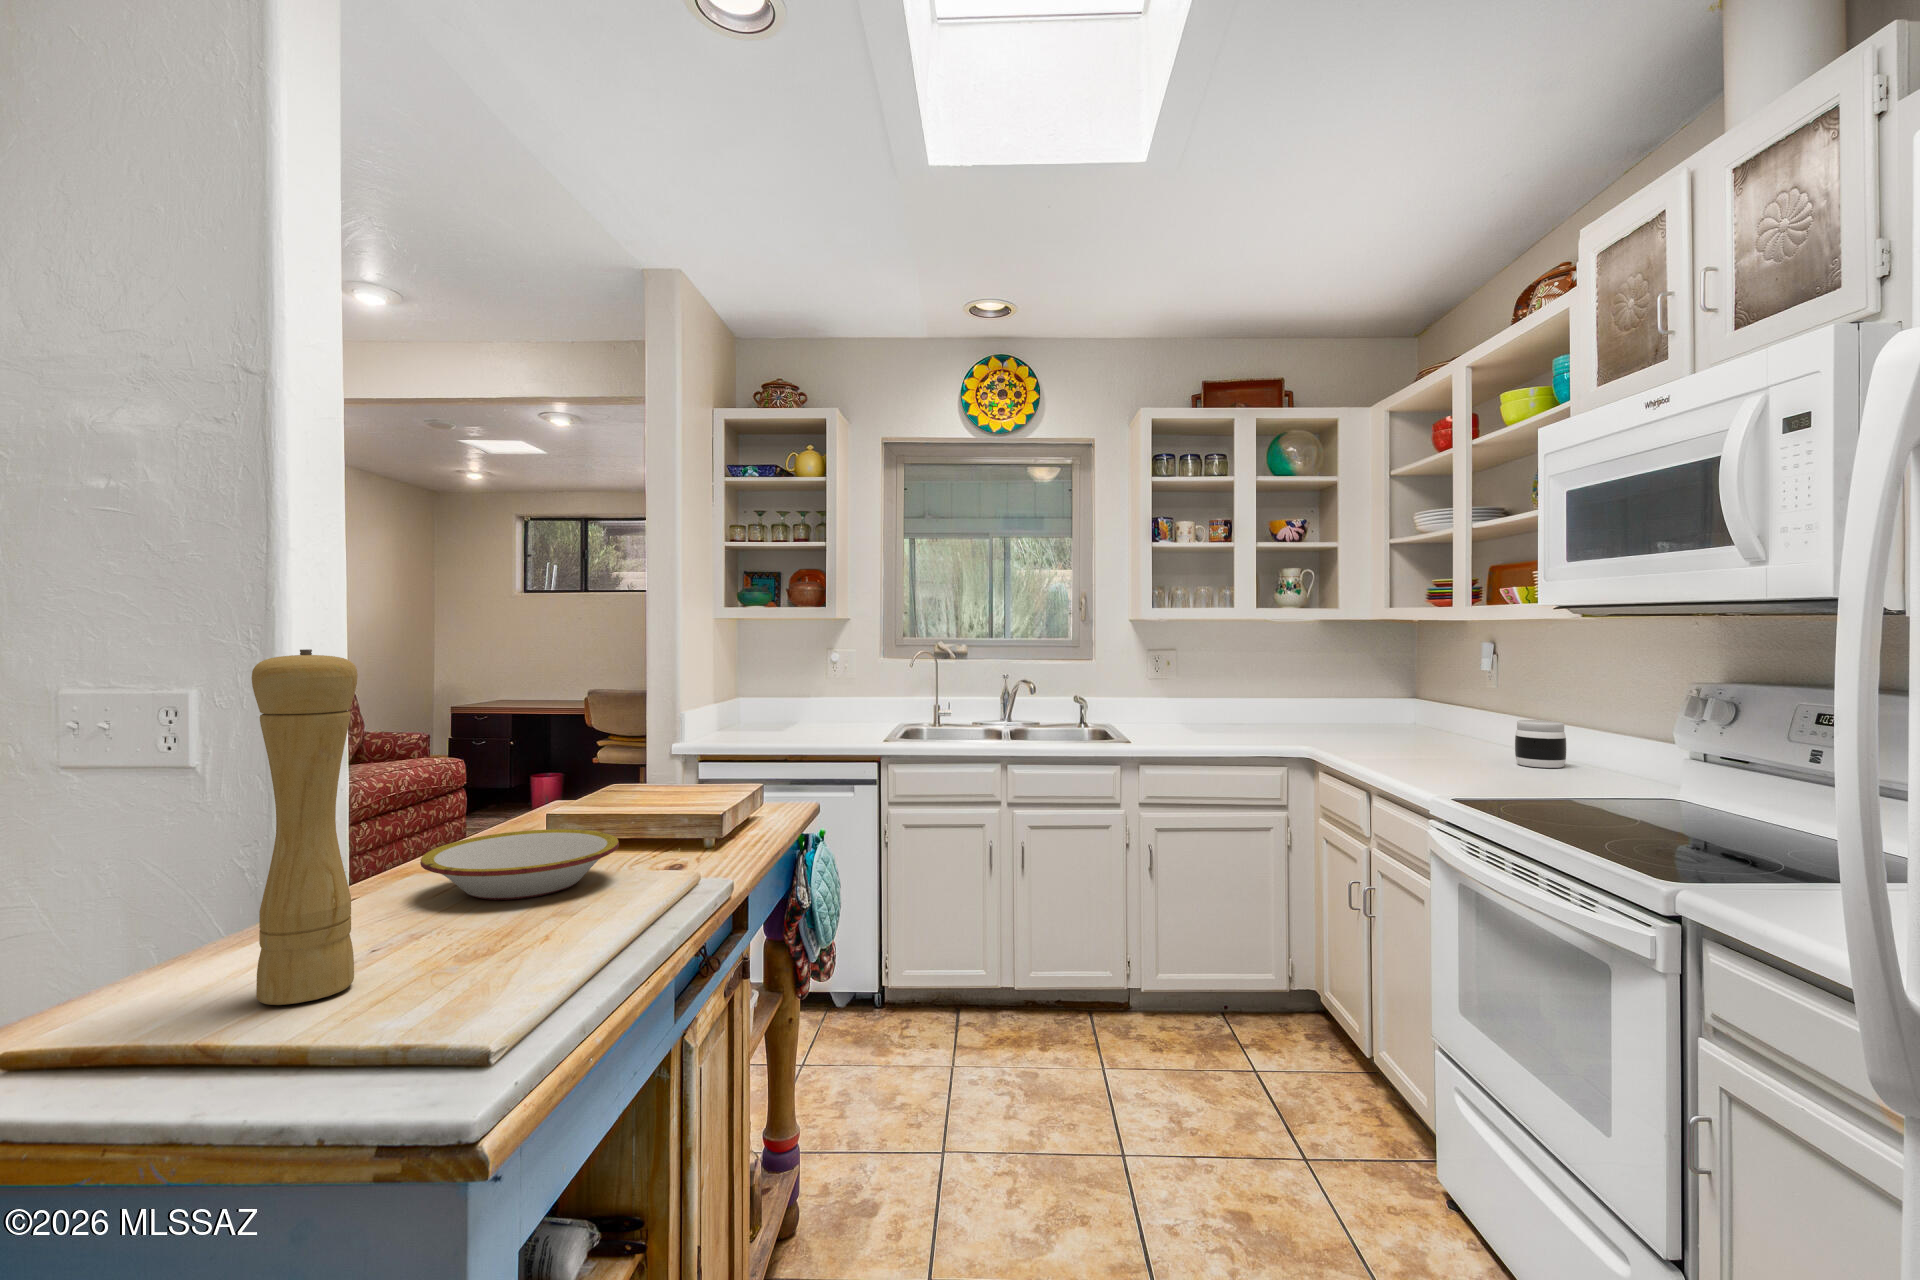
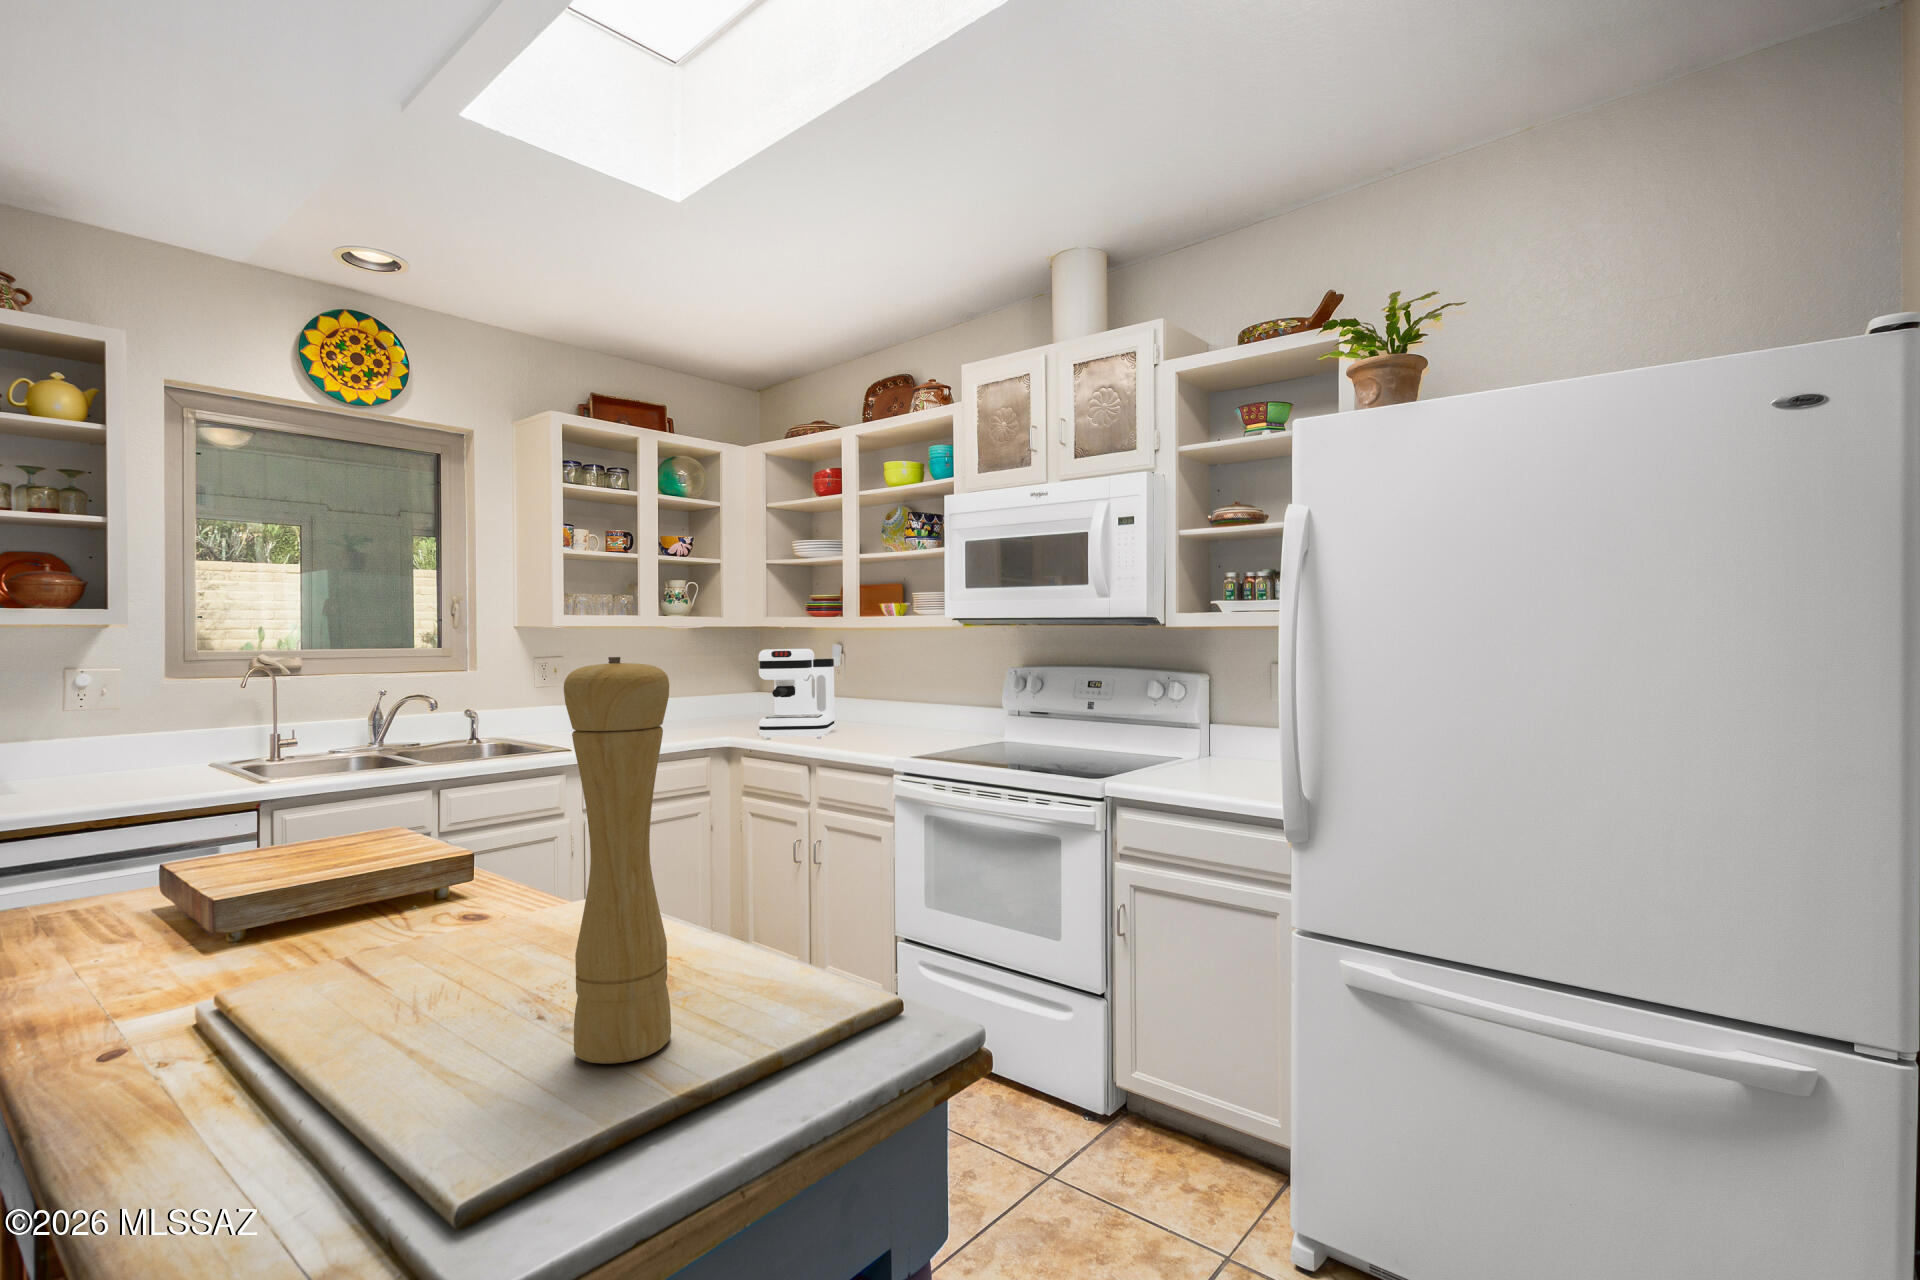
coffee maker: none [1339,645,1452,757] -> present [759,649,835,739]
jar: present [1515,720,1566,768] -> none [888,701,920,736]
bowl: present [420,829,619,900] -> none [294,882,554,981]

